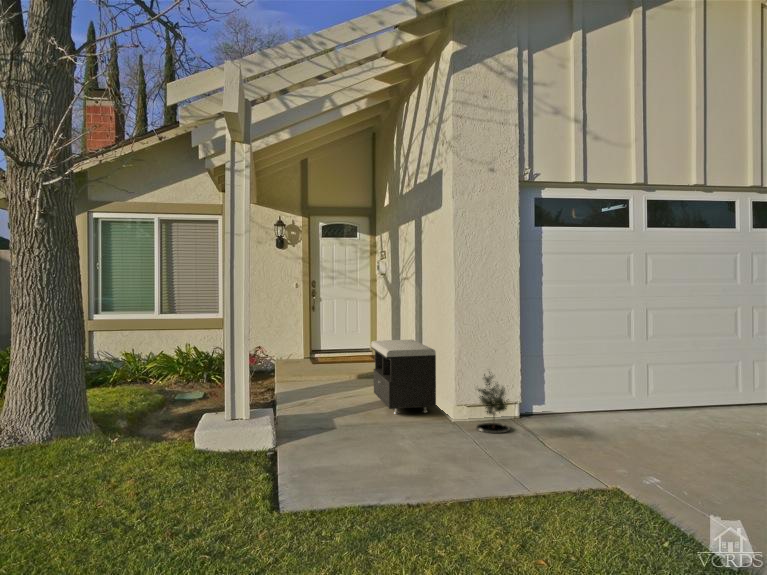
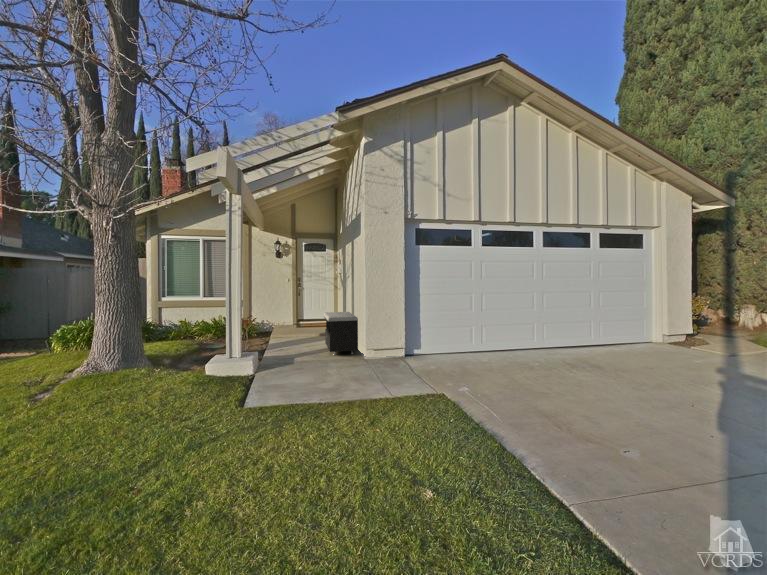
potted tree: present [476,372,510,433] -> none [376,328,398,365]

